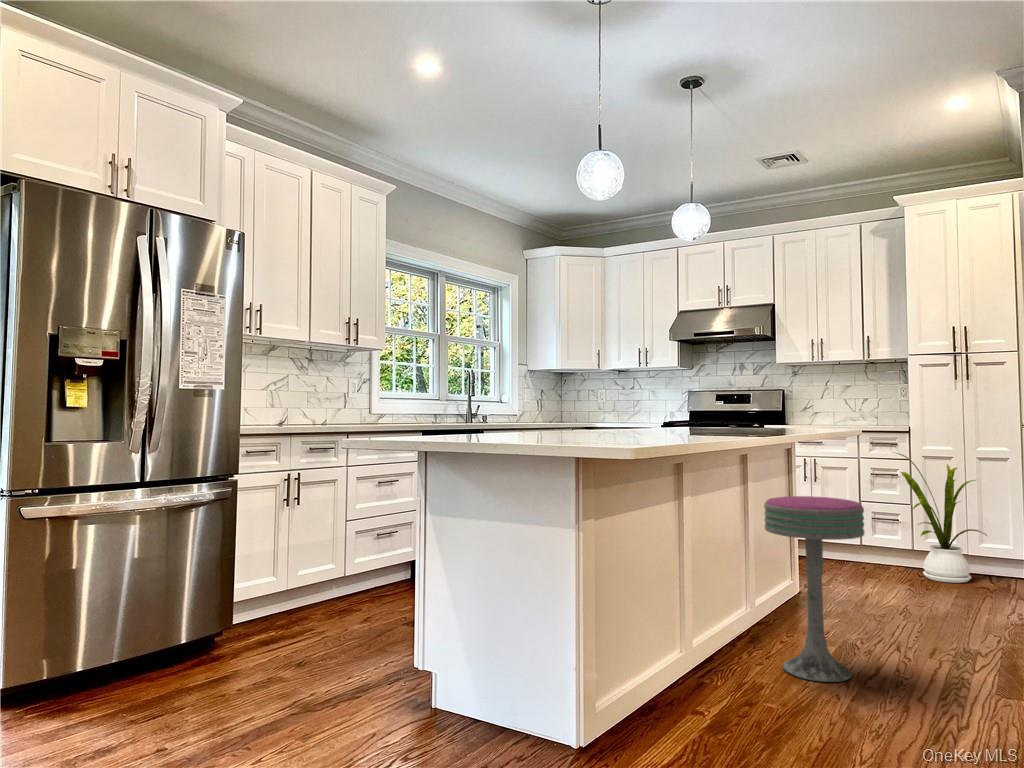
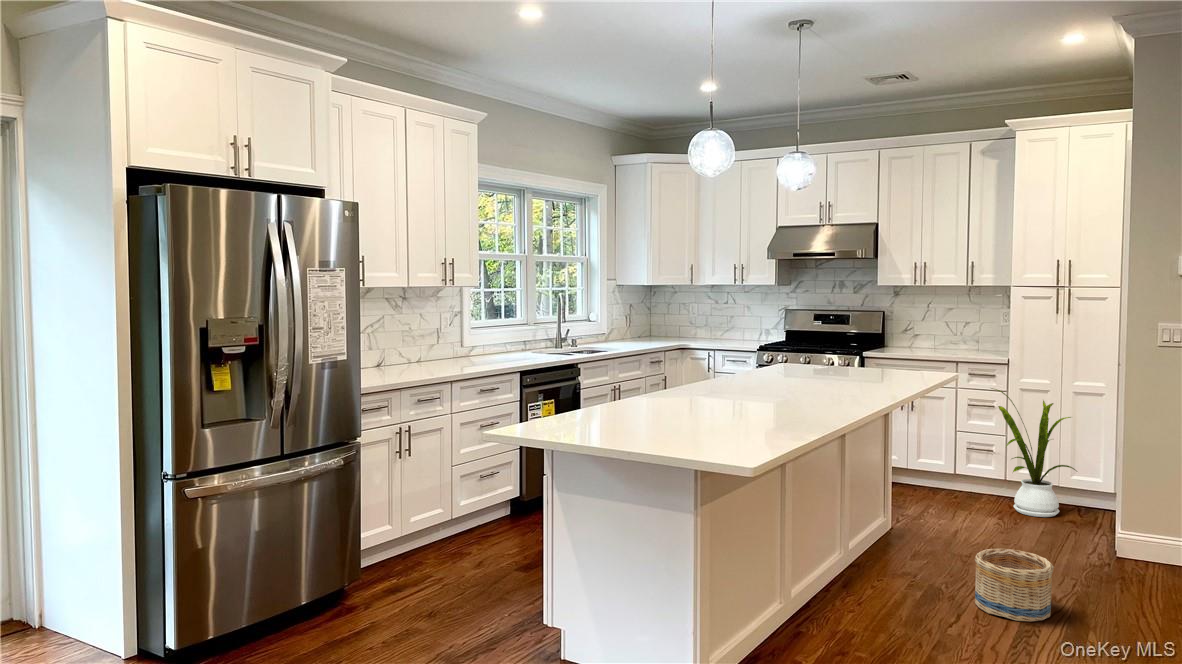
bar stool: present [764,496,864,682] -> none [862,460,952,630]
basket: none [892,597,982,676] -> present [975,549,1054,622]

